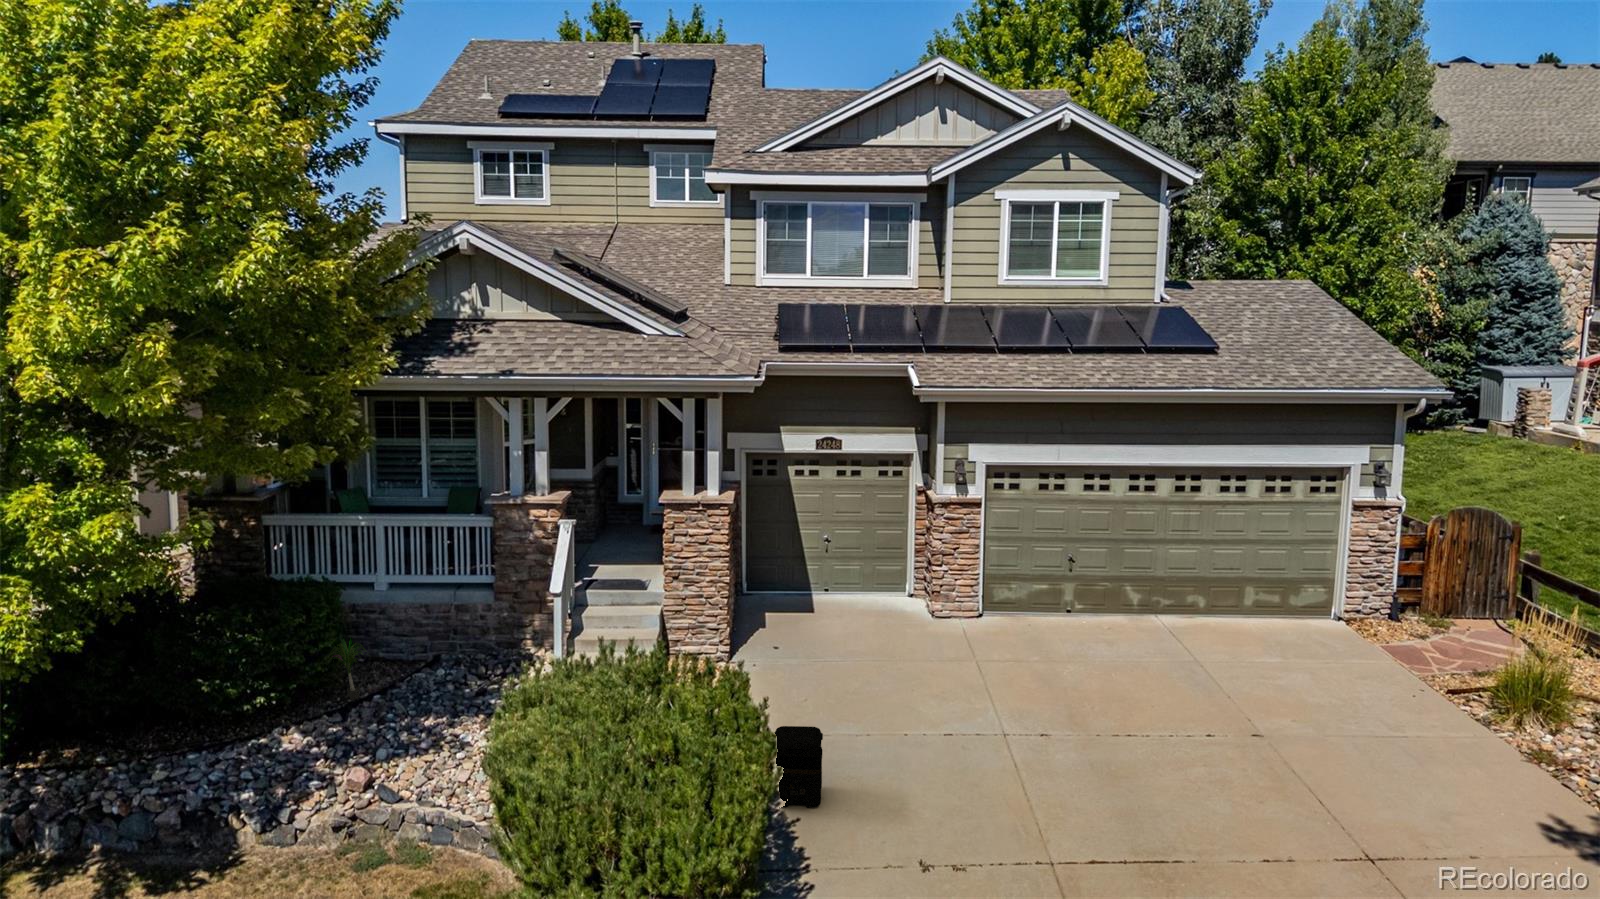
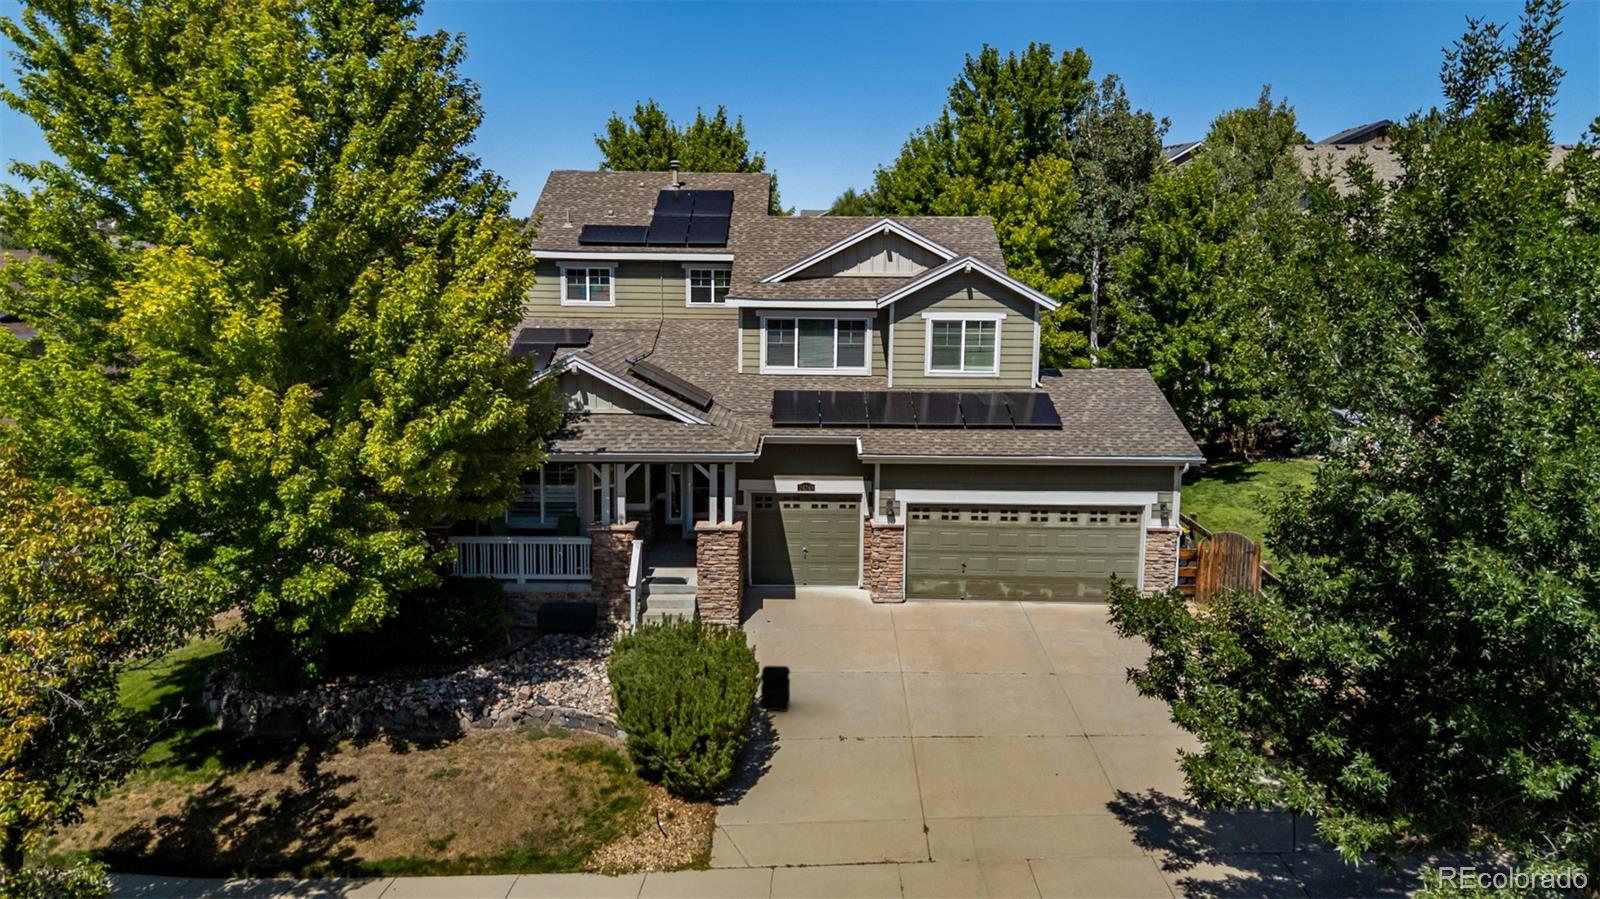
bench: none [403,620,505,674] -> present [537,602,598,635]

